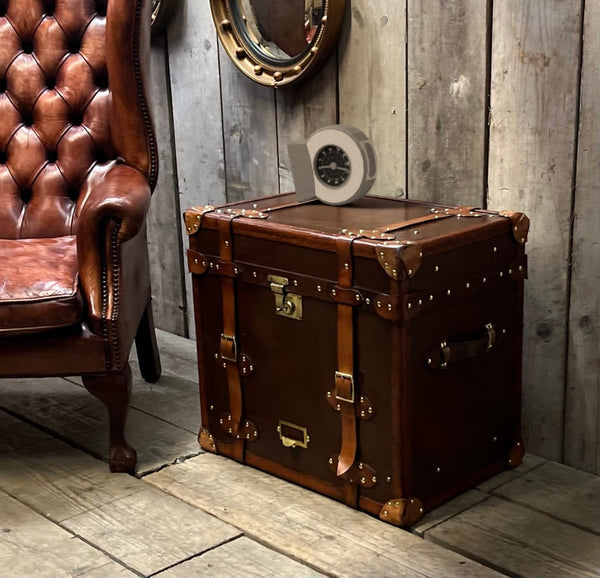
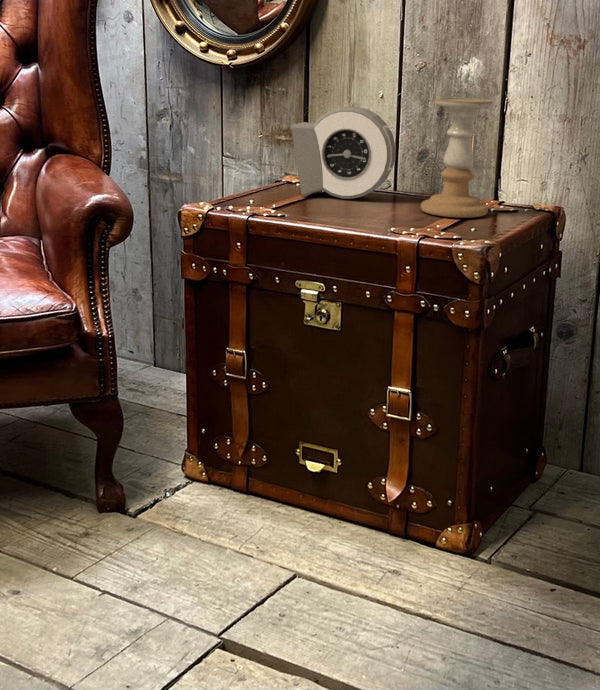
candle holder: none [386,115,447,222] -> present [421,97,493,218]

